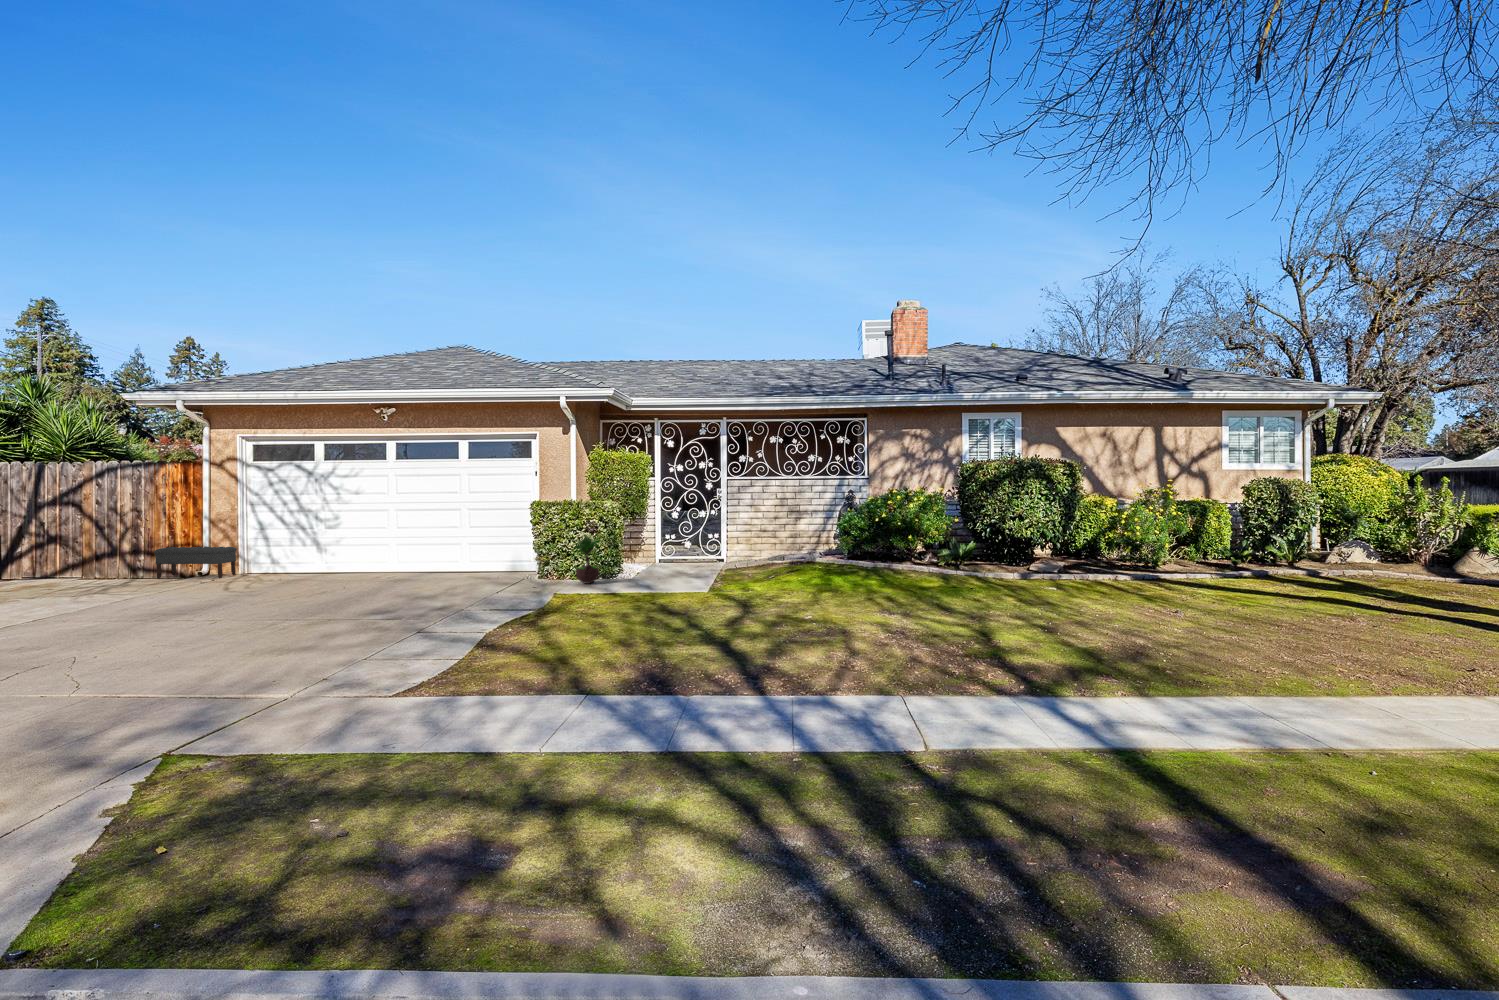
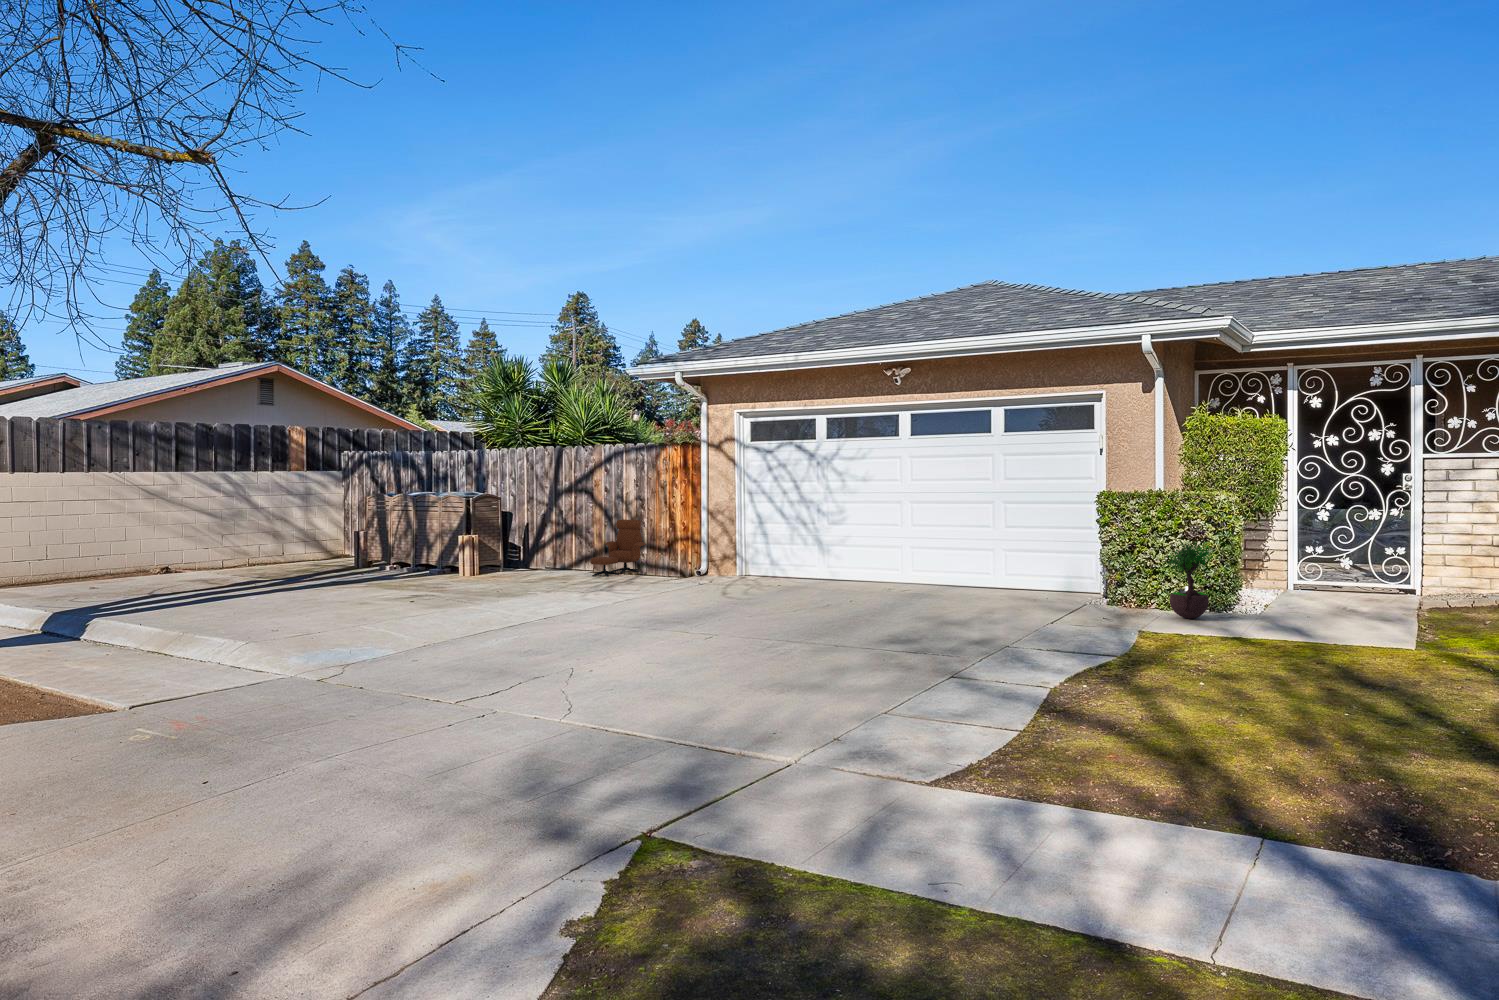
lounge chair: none [79,529,143,583] -> present [590,520,646,577]
bench: present [154,547,237,578] -> none [655,541,734,579]

